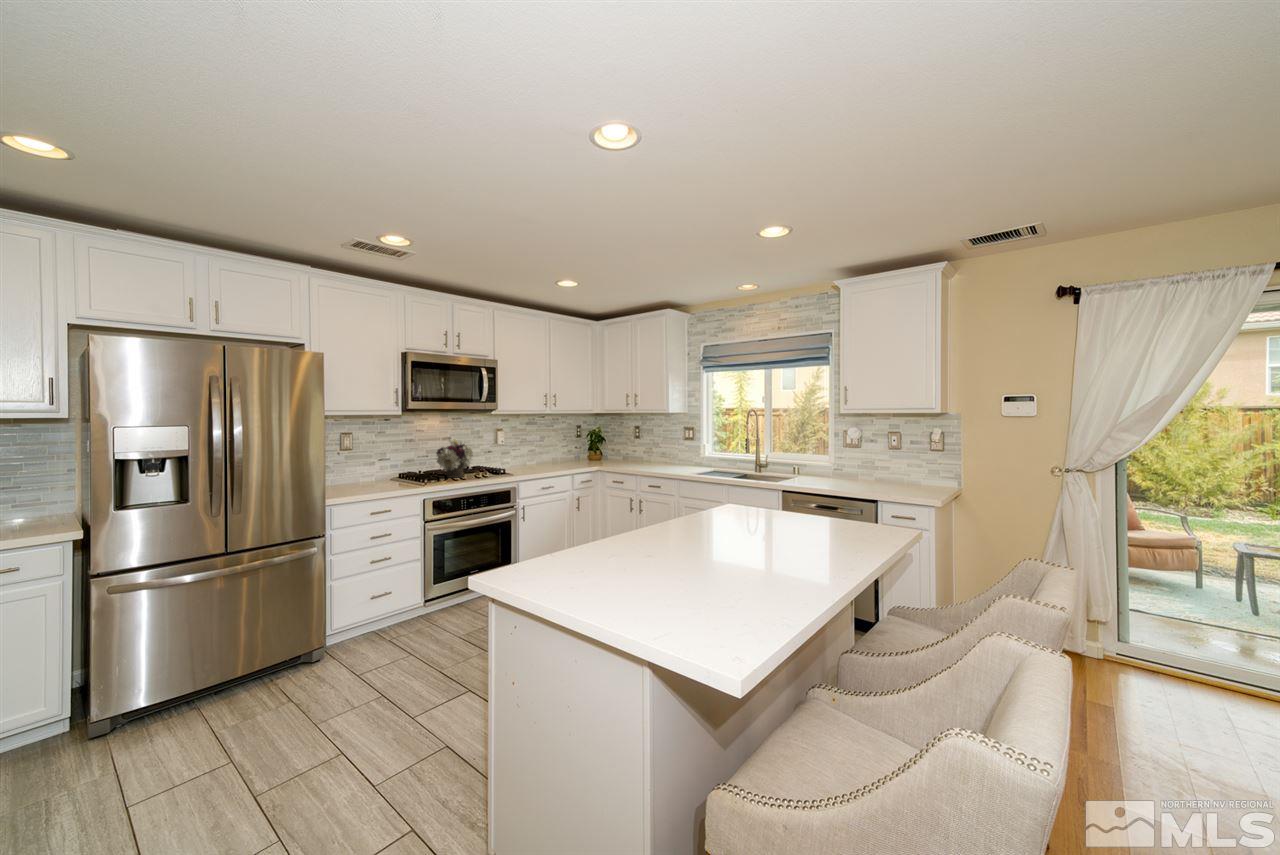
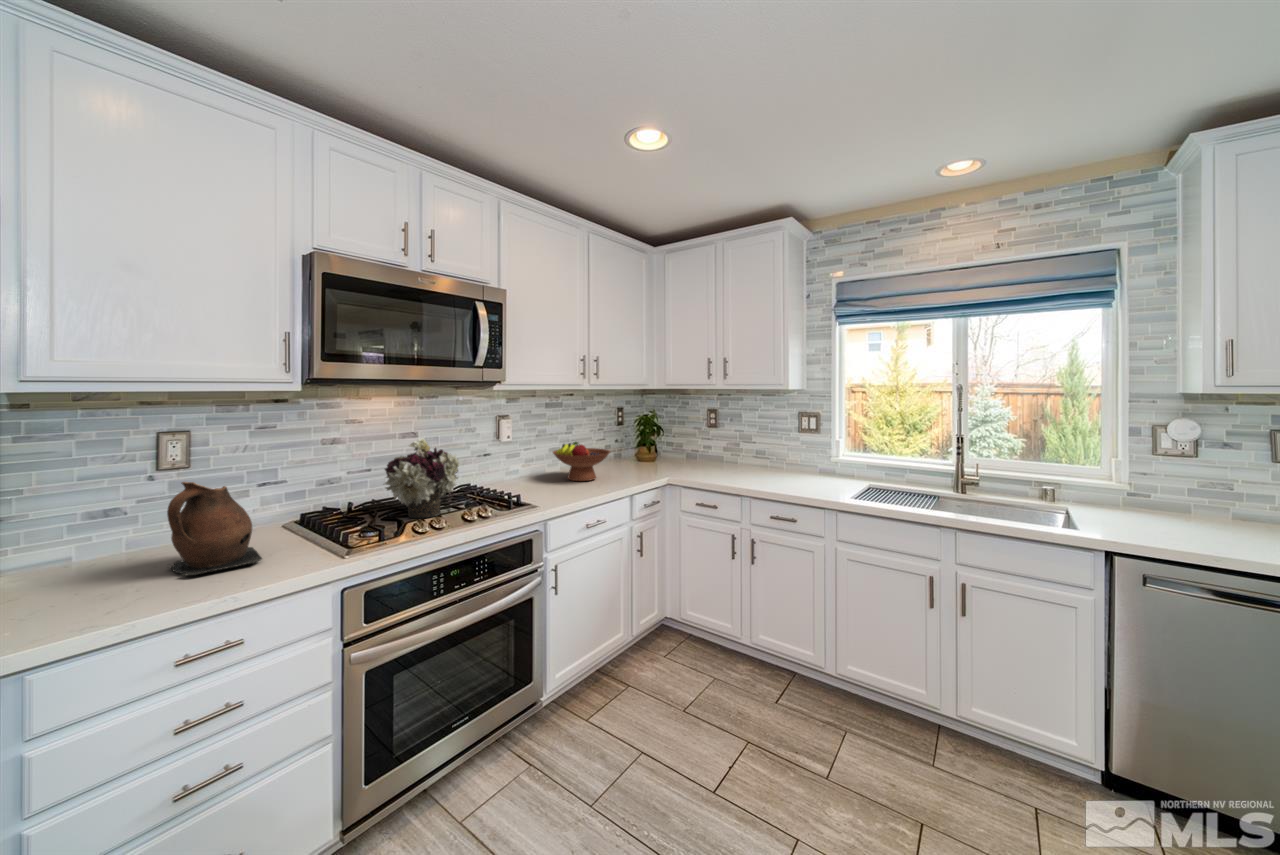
fruit bowl: none [529,444,564,467] -> present [553,442,610,481]
ceramic pitcher: none [349,451,386,489] -> present [167,482,262,576]

